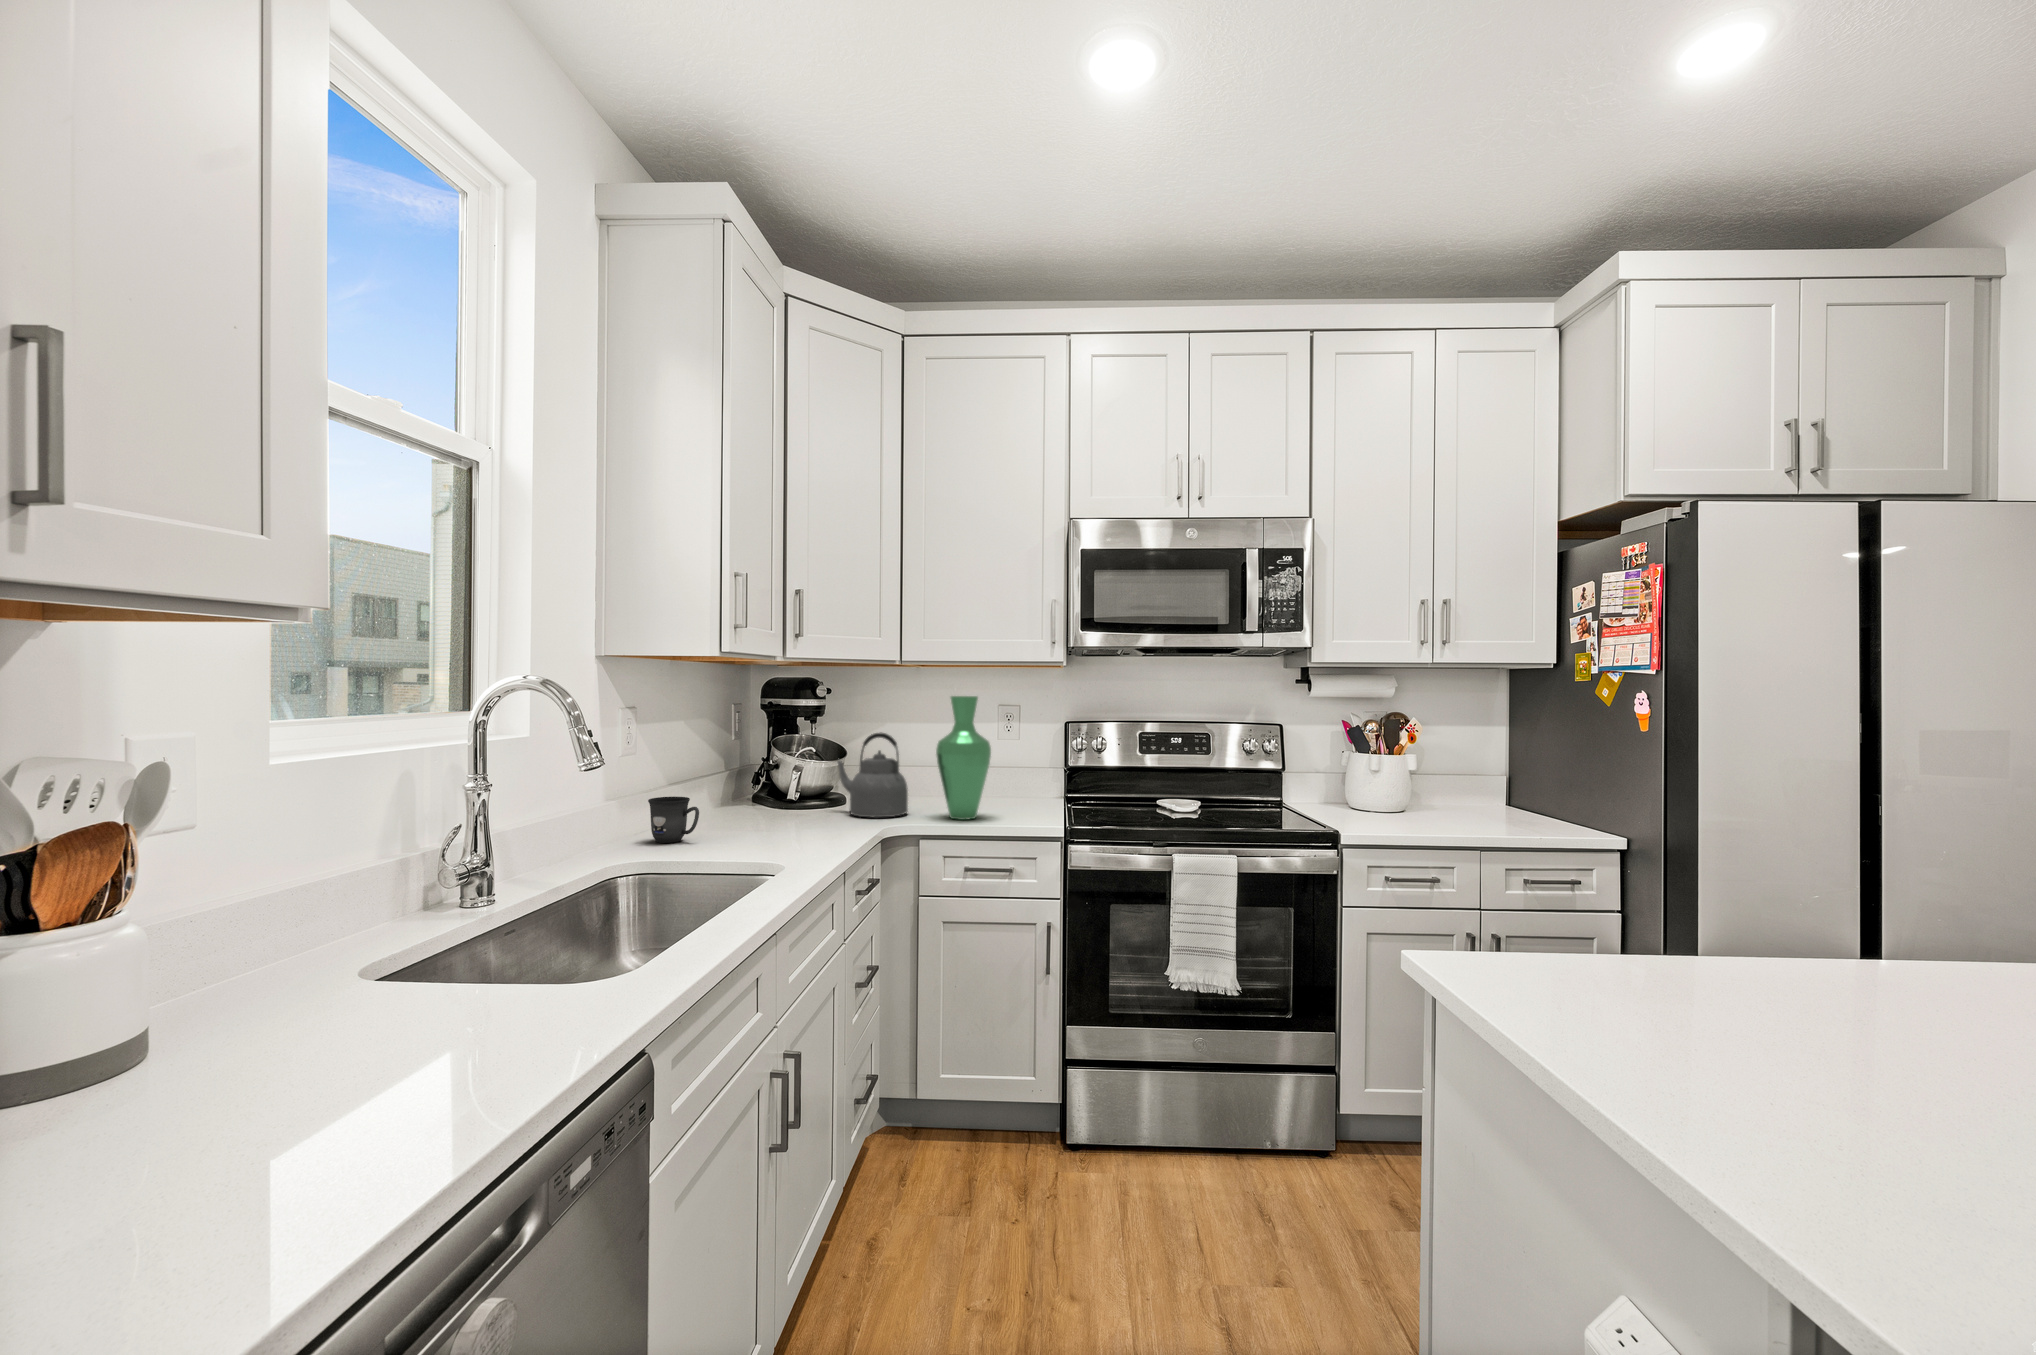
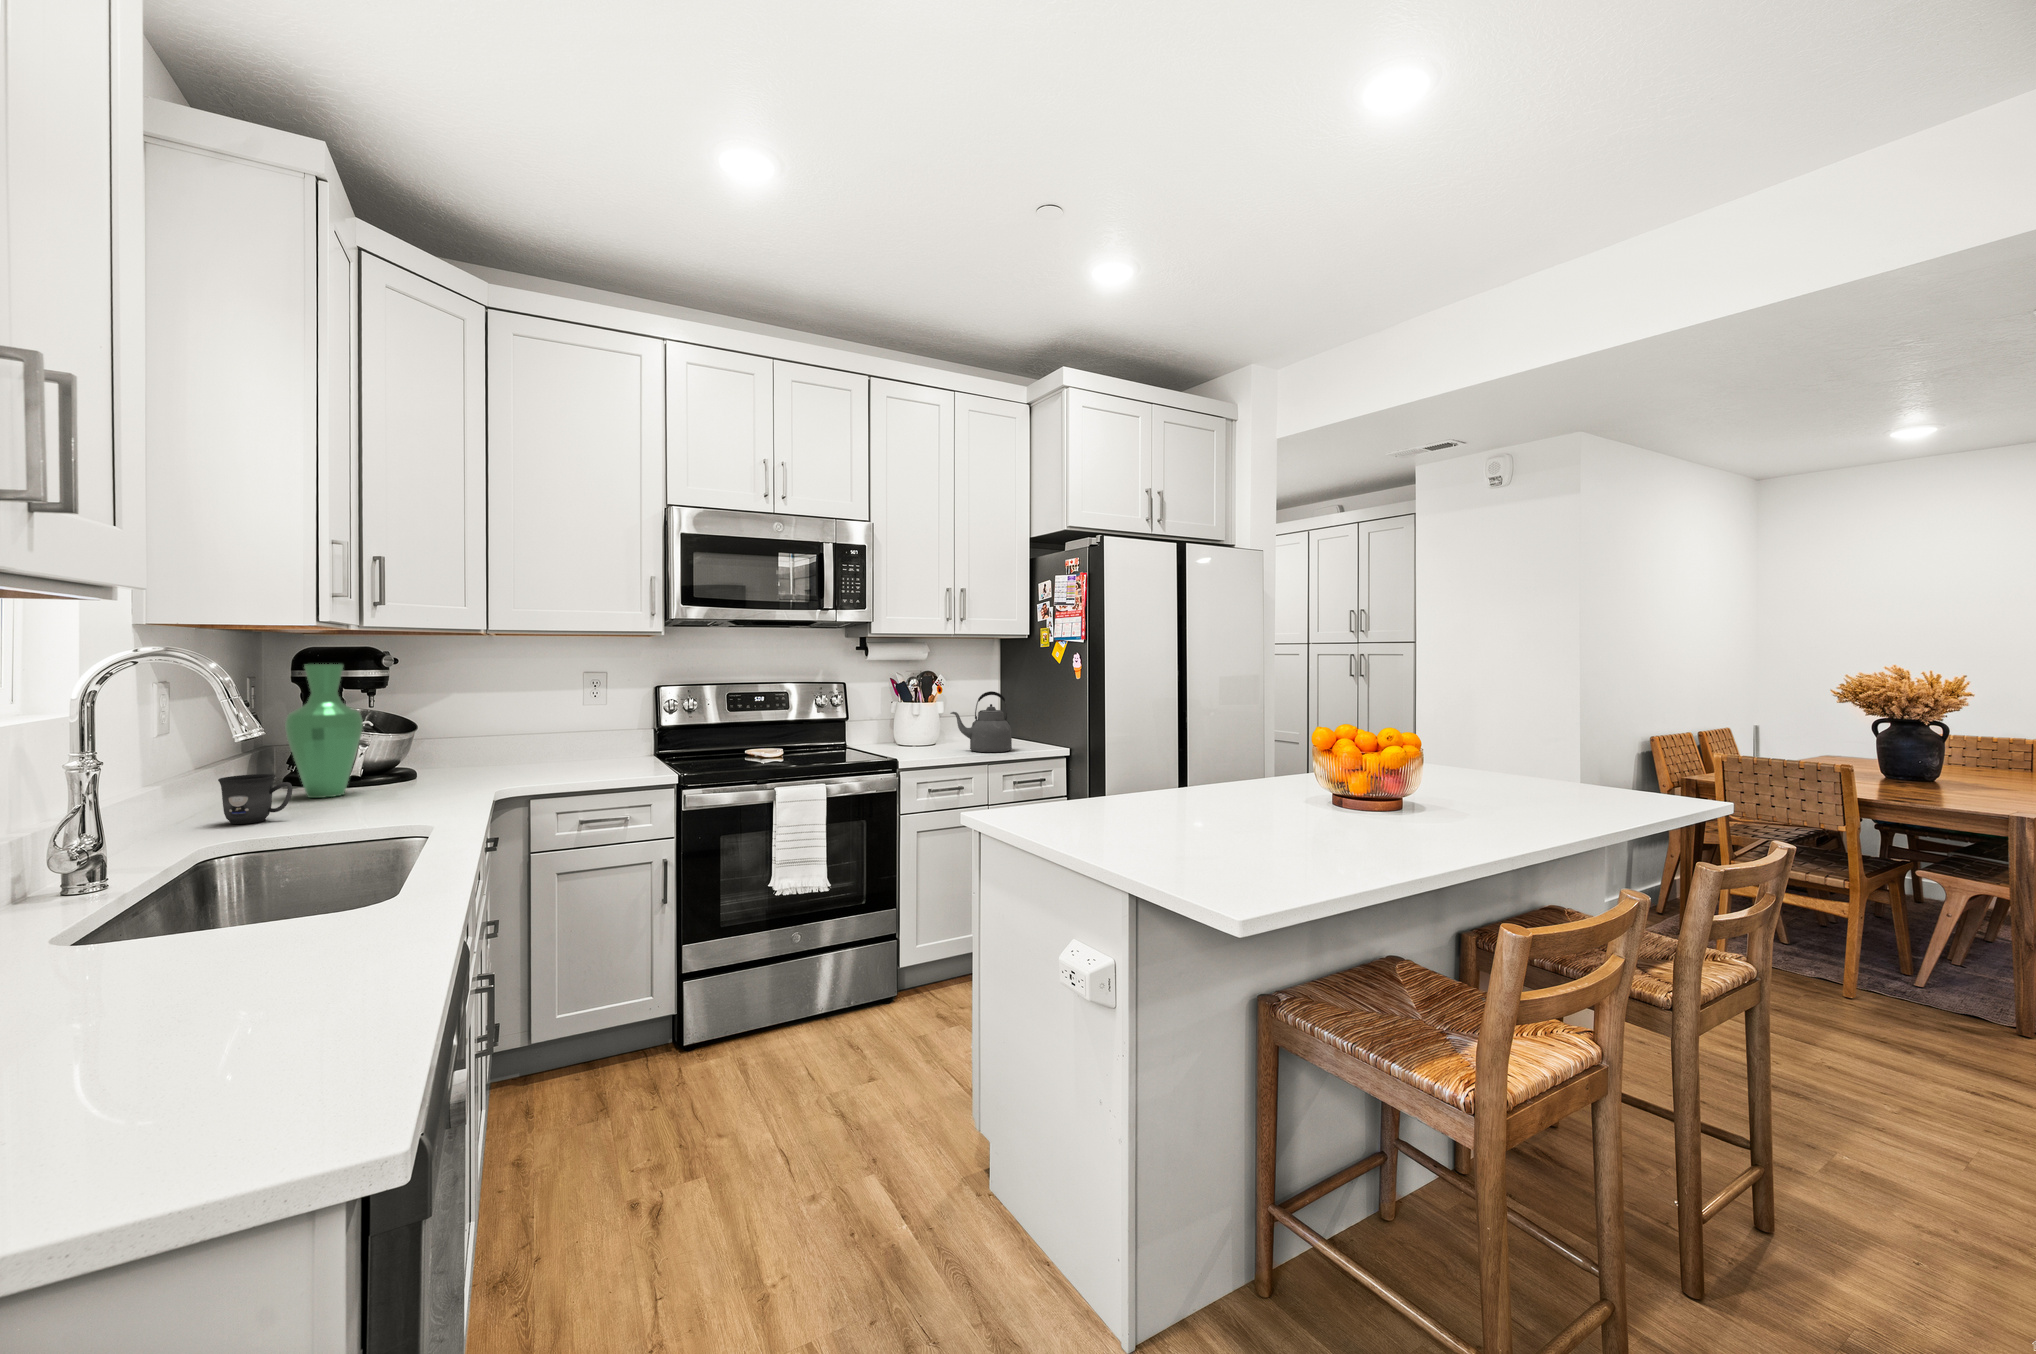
vase: present [936,696,991,820] -> present [285,664,363,798]
kettle: present [837,733,908,818] -> present [950,691,1012,752]

